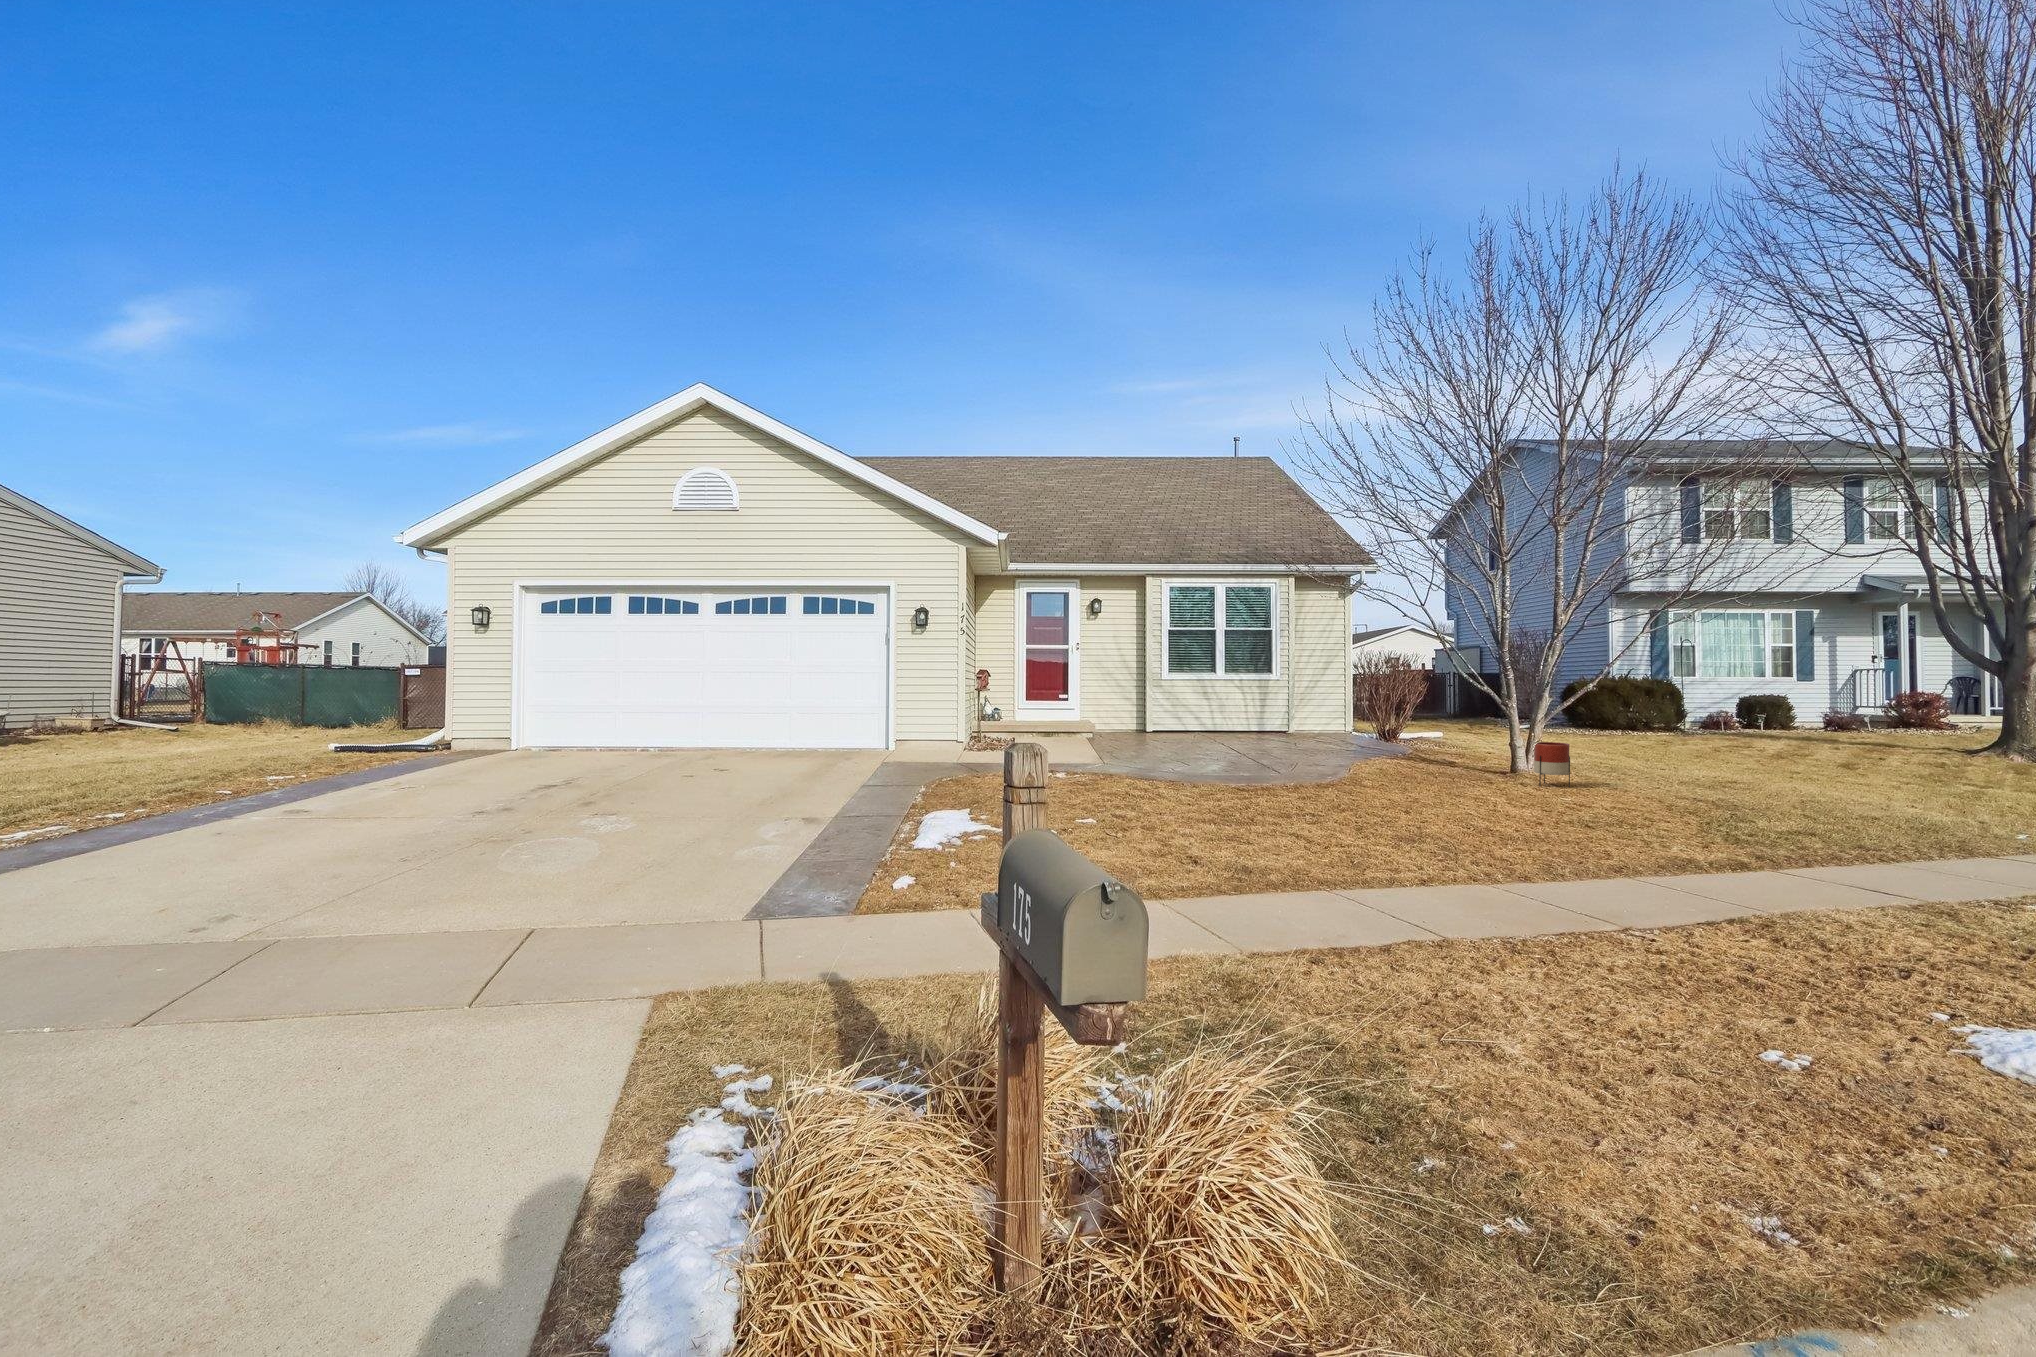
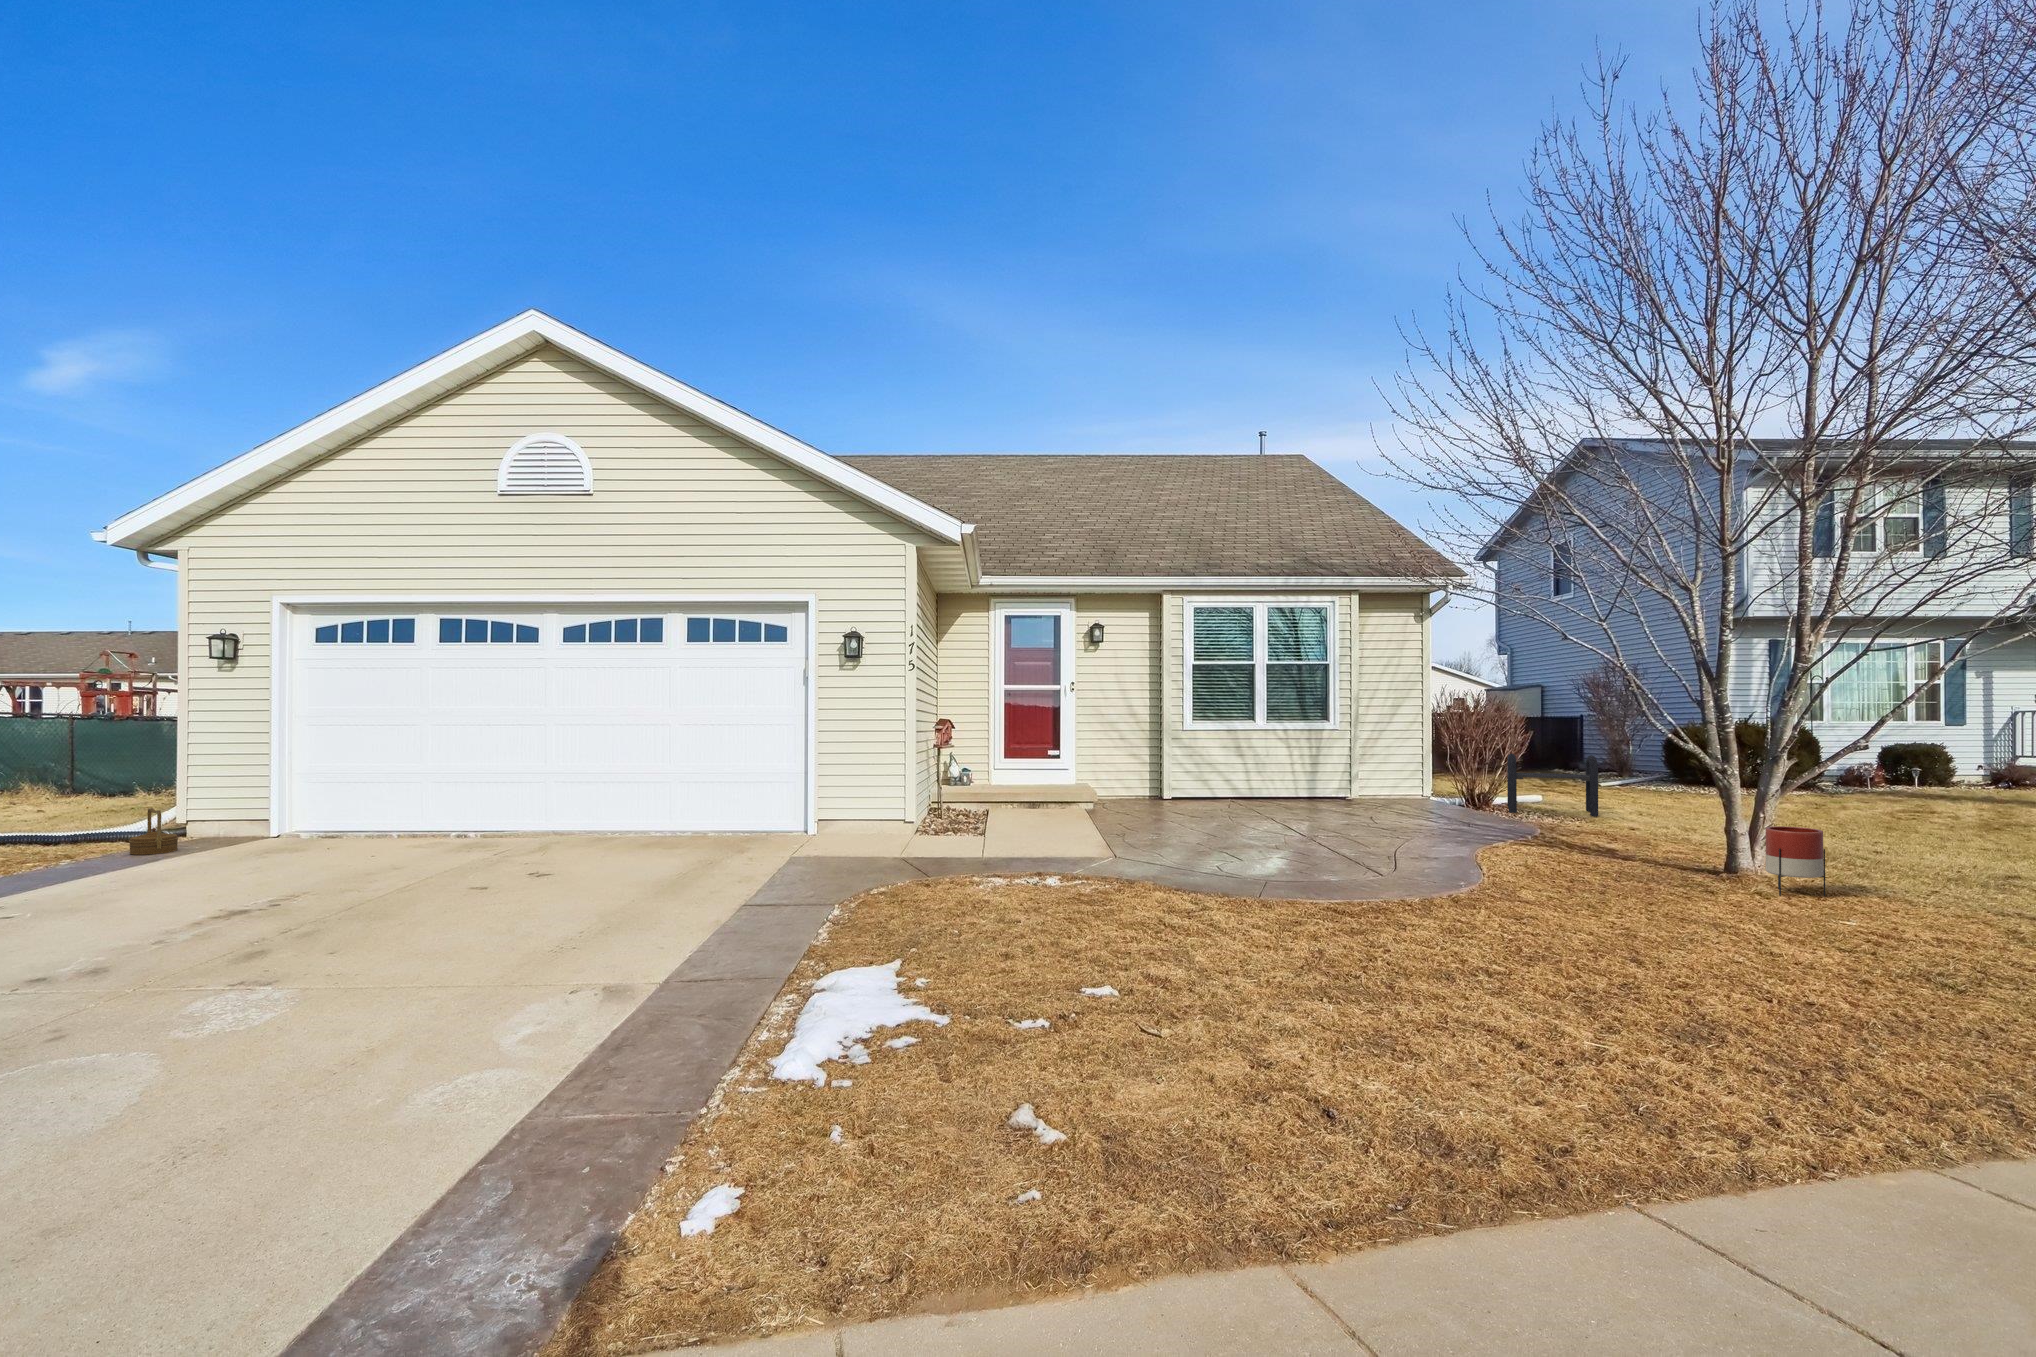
bench: none [1404,698,1469,745] -> present [1507,754,1598,816]
woven basket: none [418,730,450,761] -> present [129,808,178,855]

